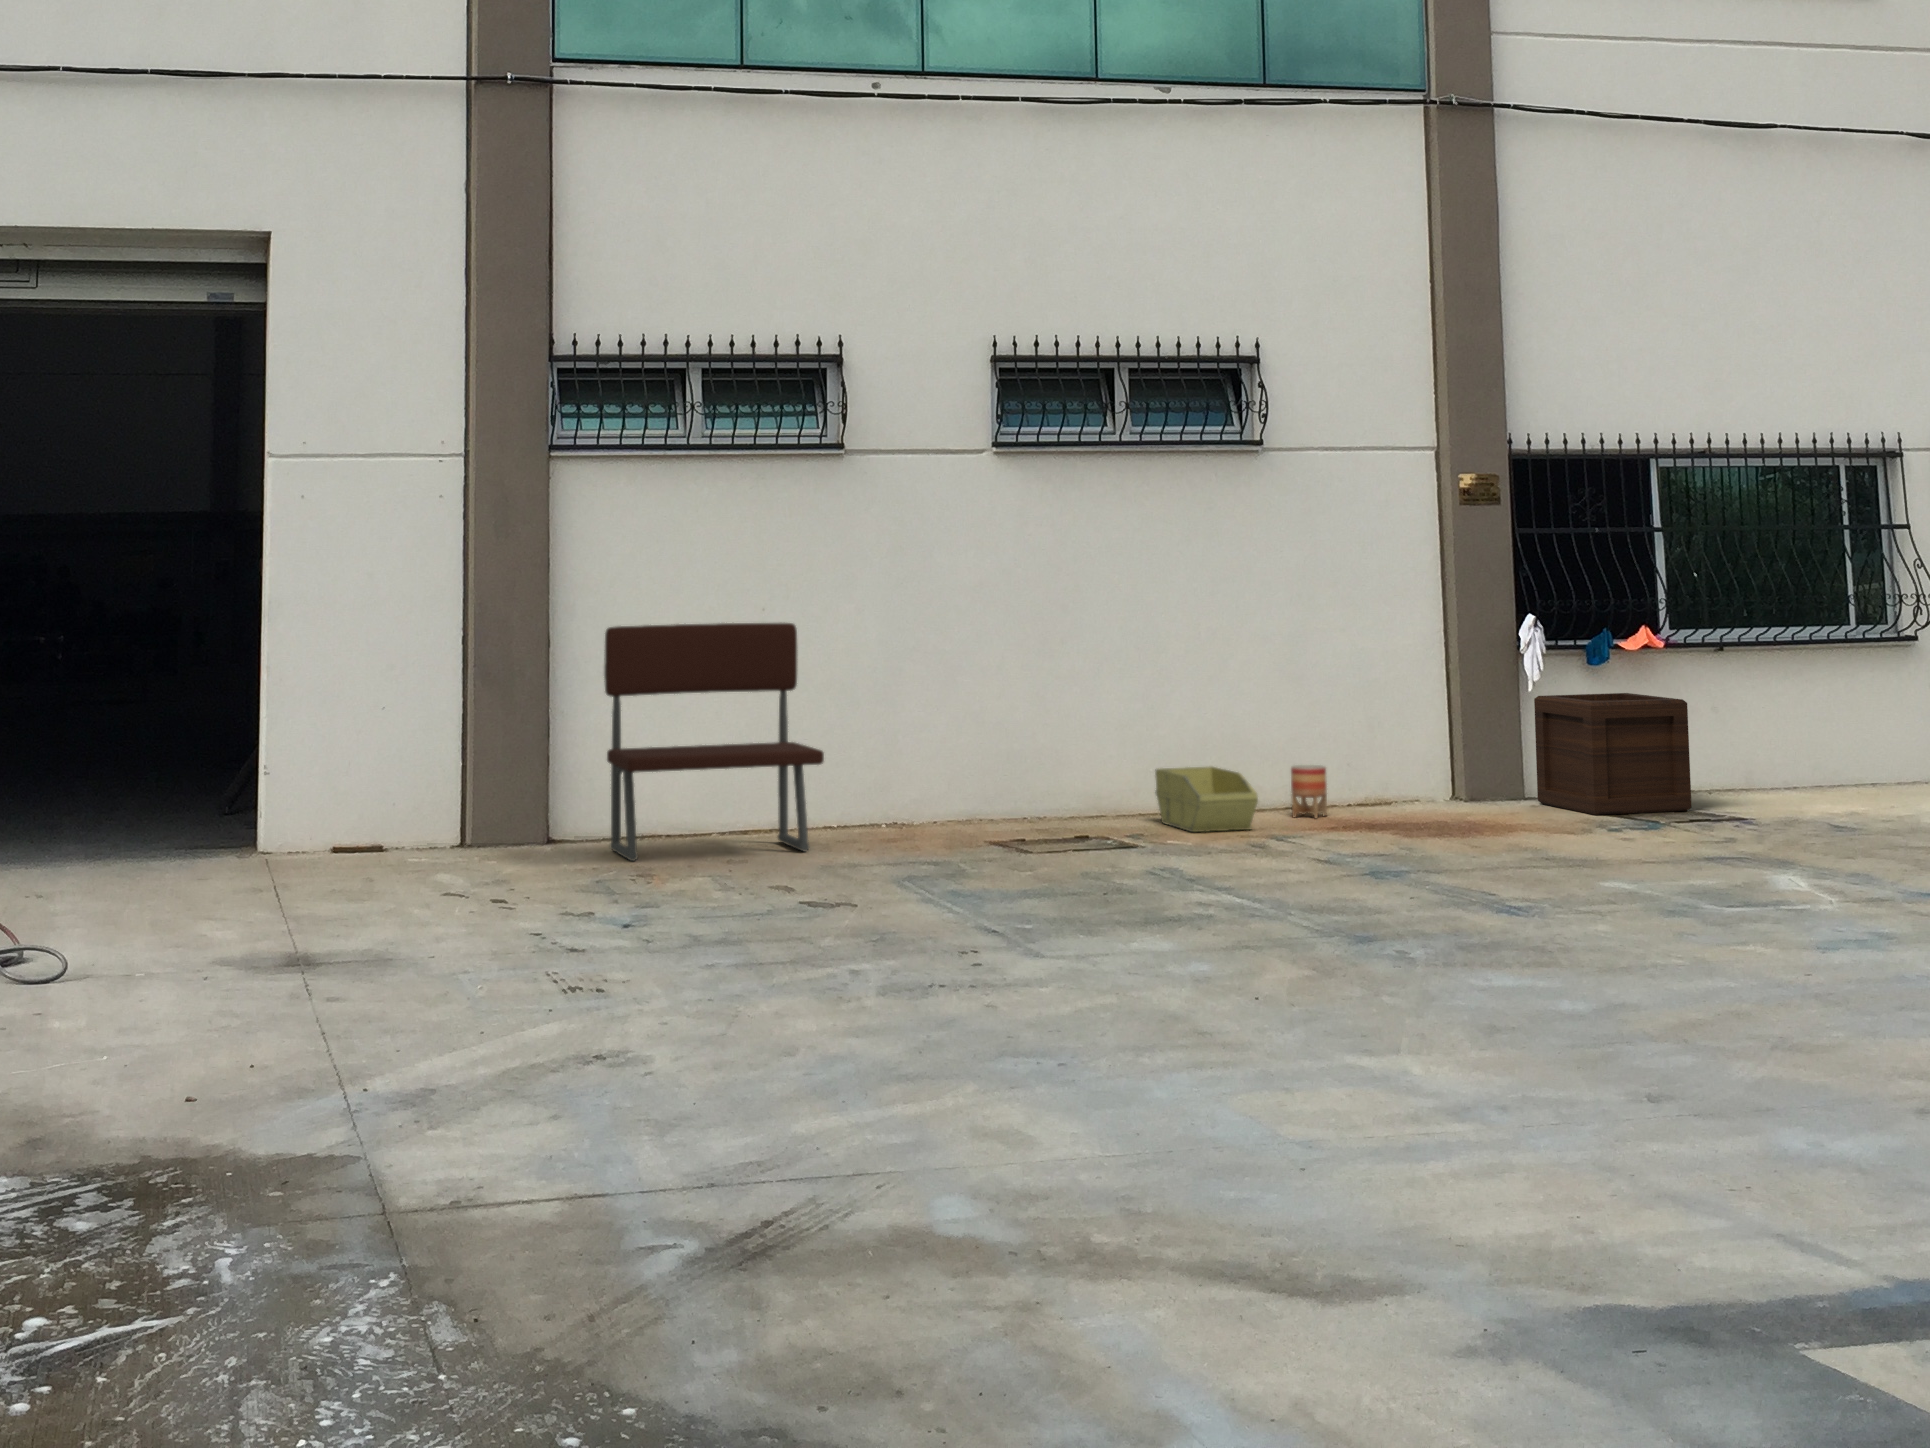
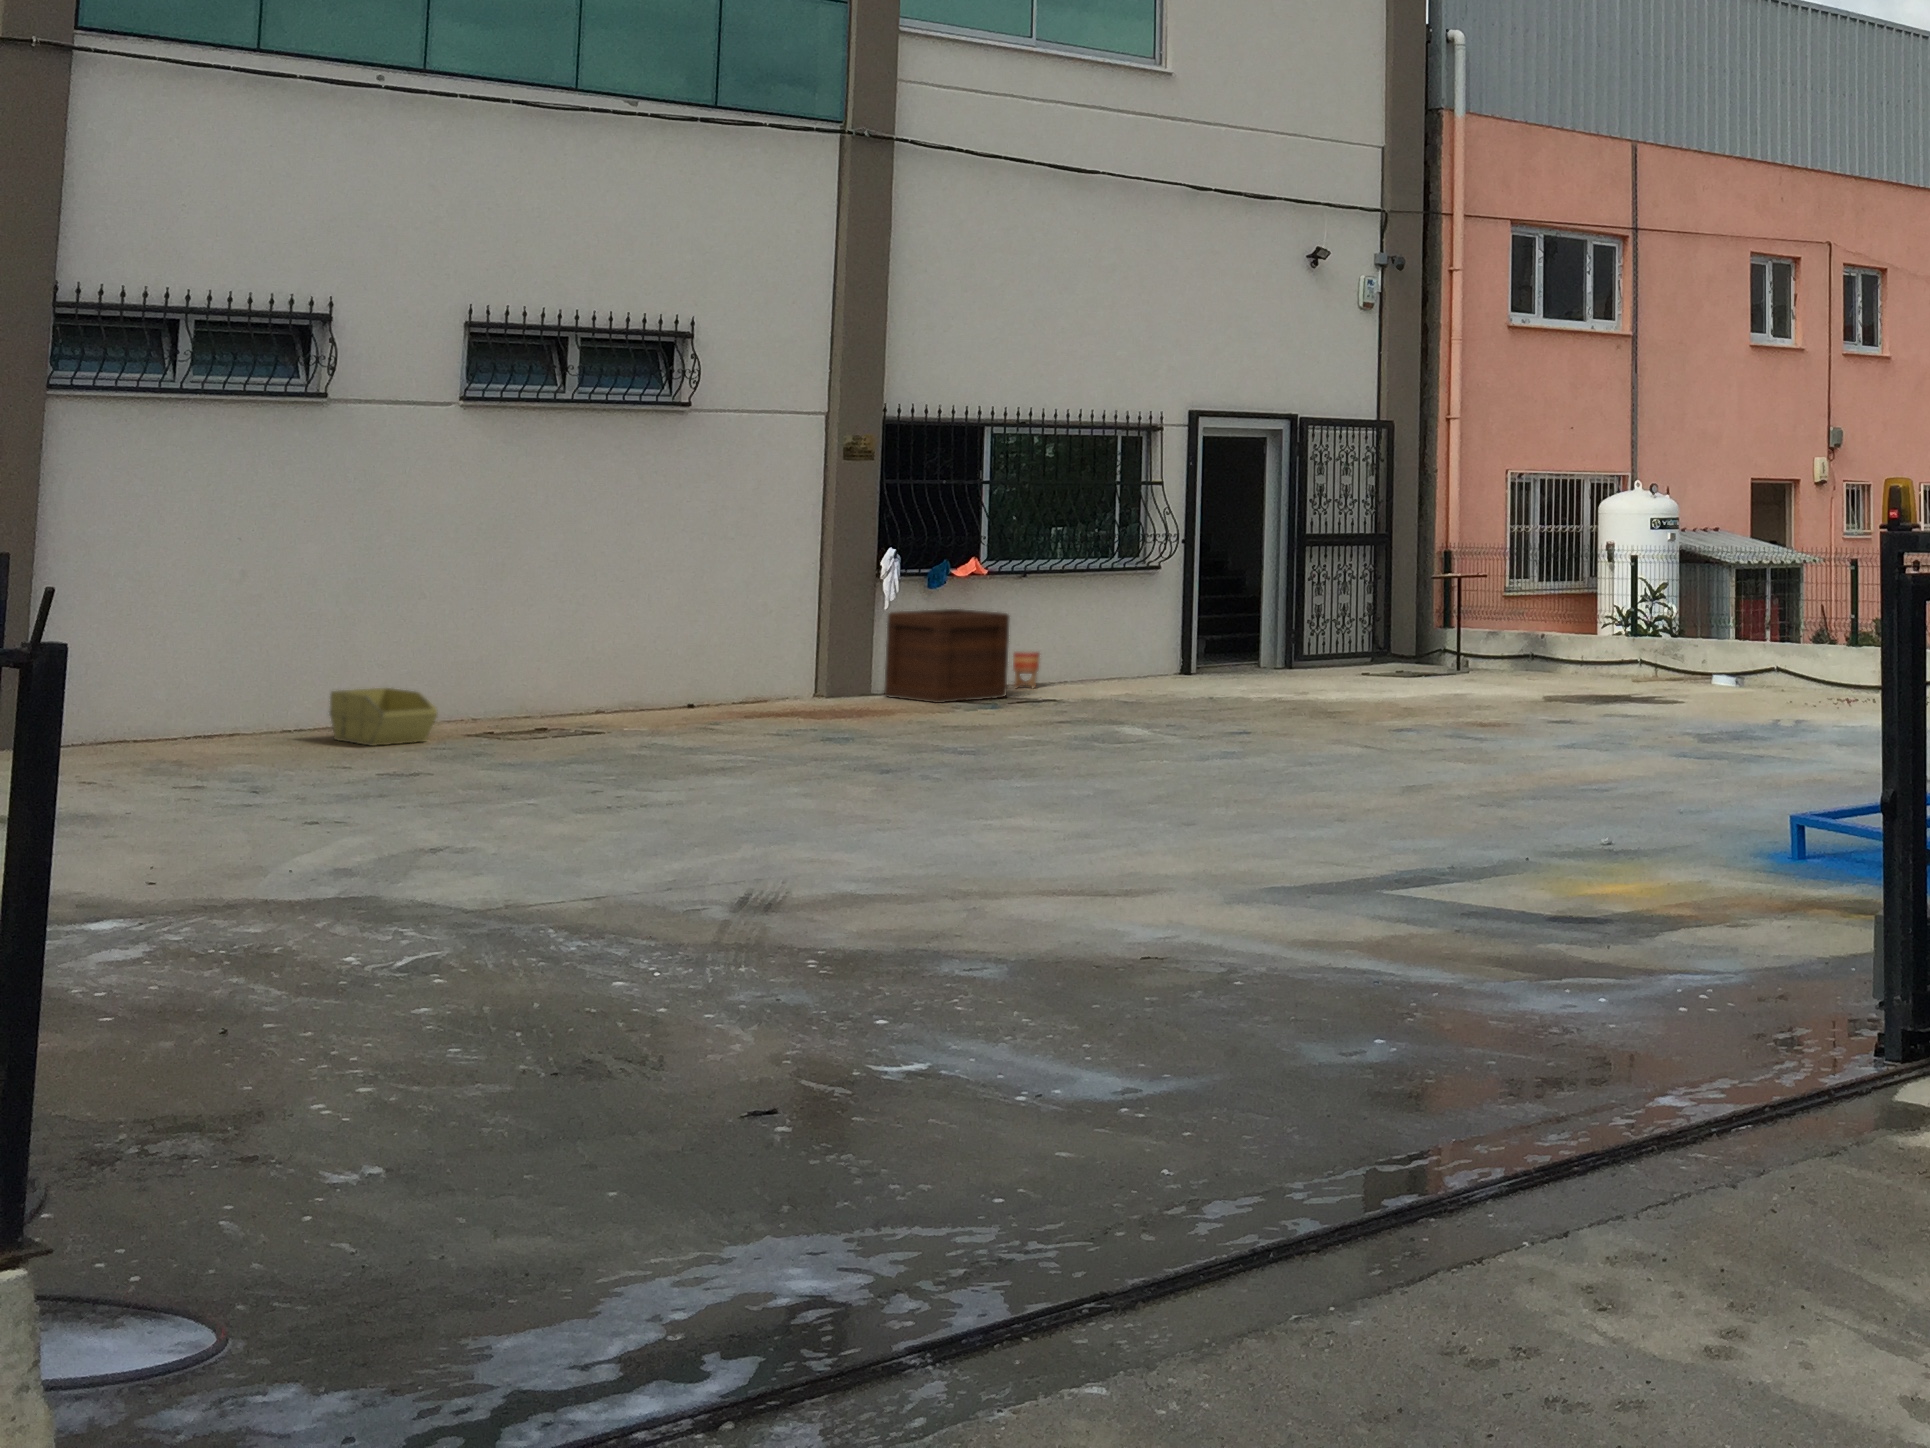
bench: present [604,623,824,861] -> none [88,552,321,766]
planter: present [1291,765,1327,818] -> present [1013,650,1040,688]
storage bin: present [1155,766,1258,832] -> present [330,688,438,746]

